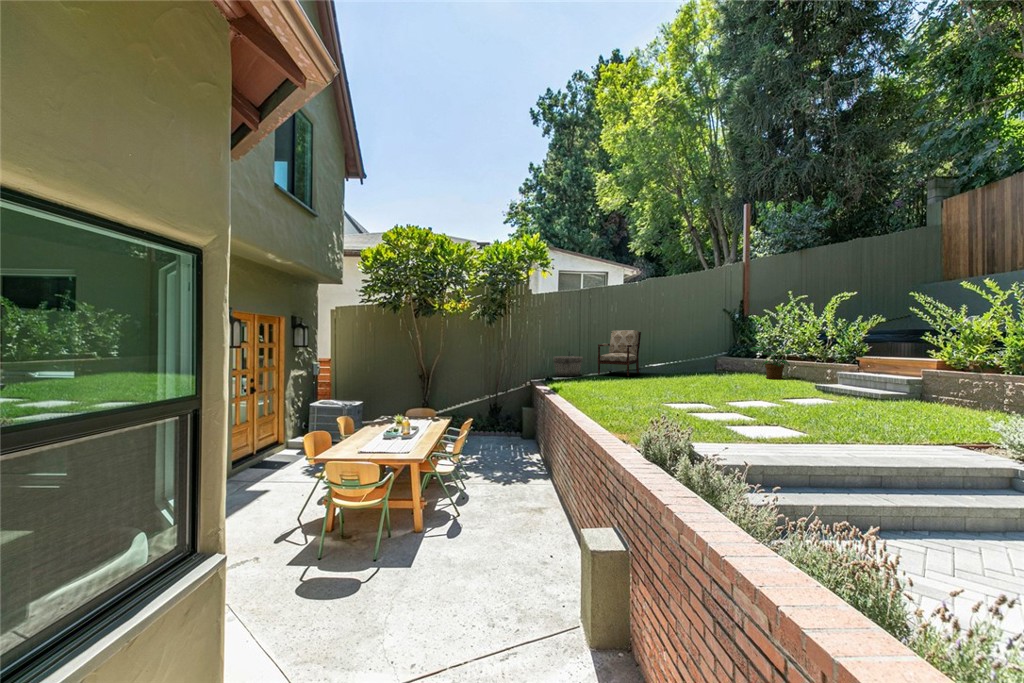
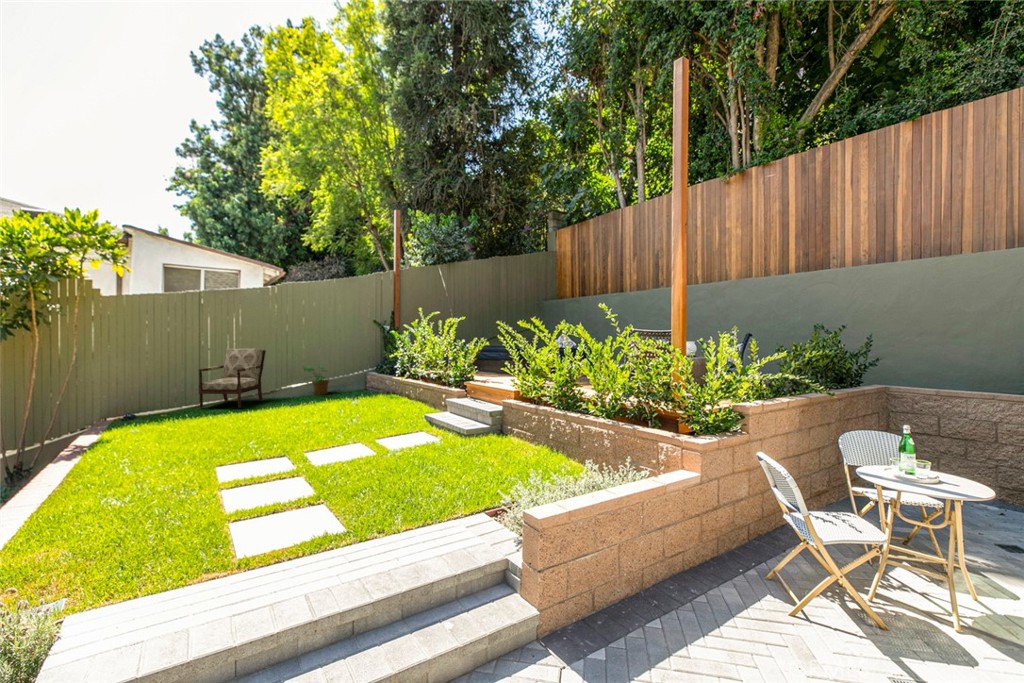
potted plant: present [750,347,796,379] -> present [303,366,329,395]
wooden bucket: present [553,354,583,376] -> none [125,378,176,415]

